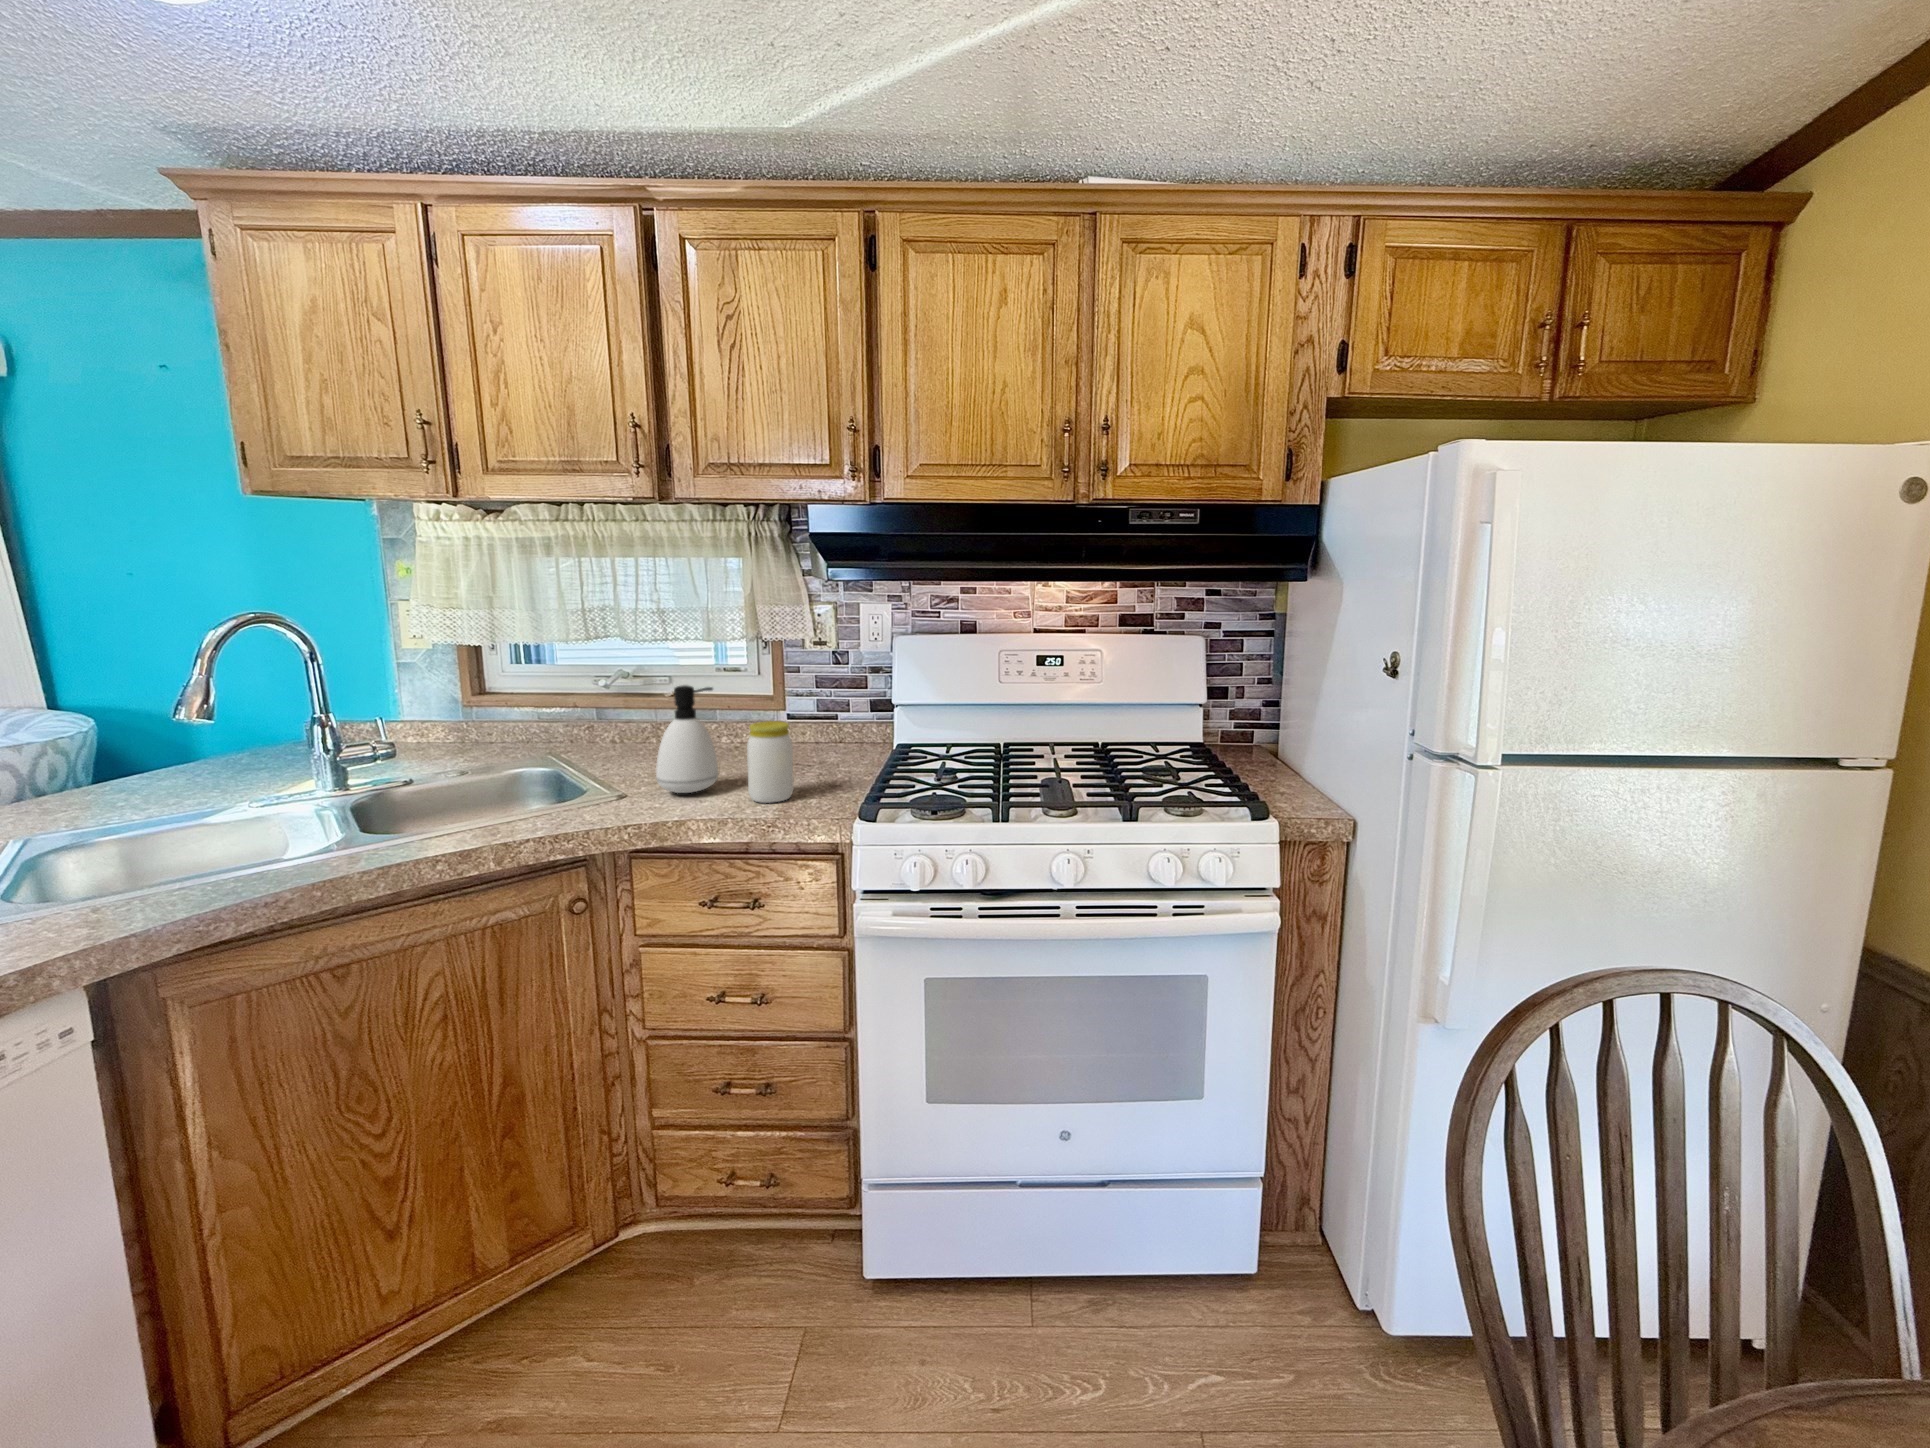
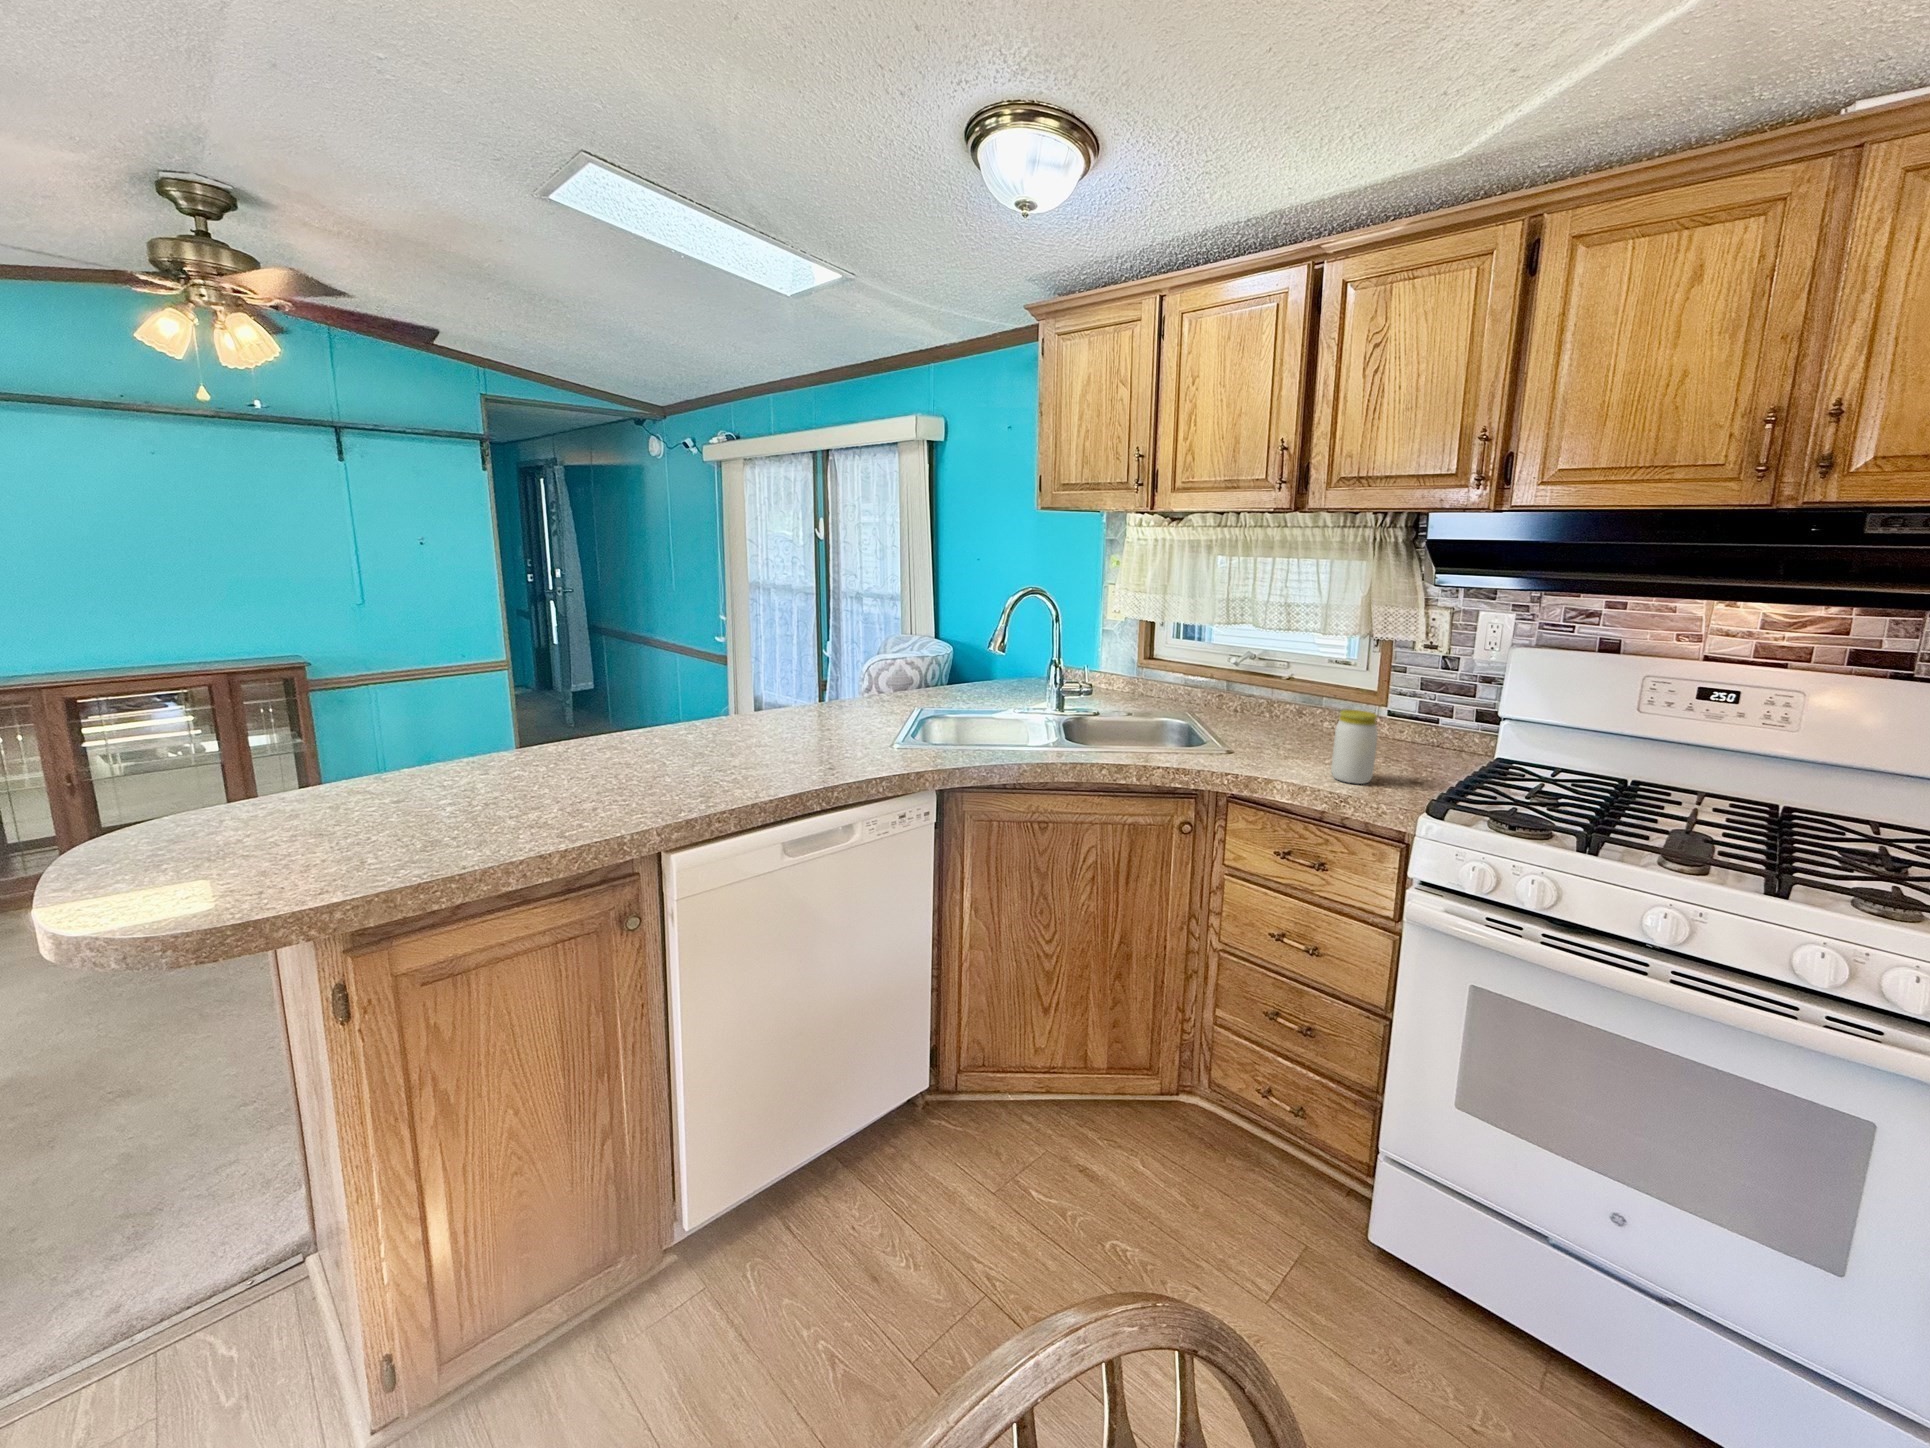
soap dispenser: present [656,685,719,793] -> none [1258,669,1316,760]

